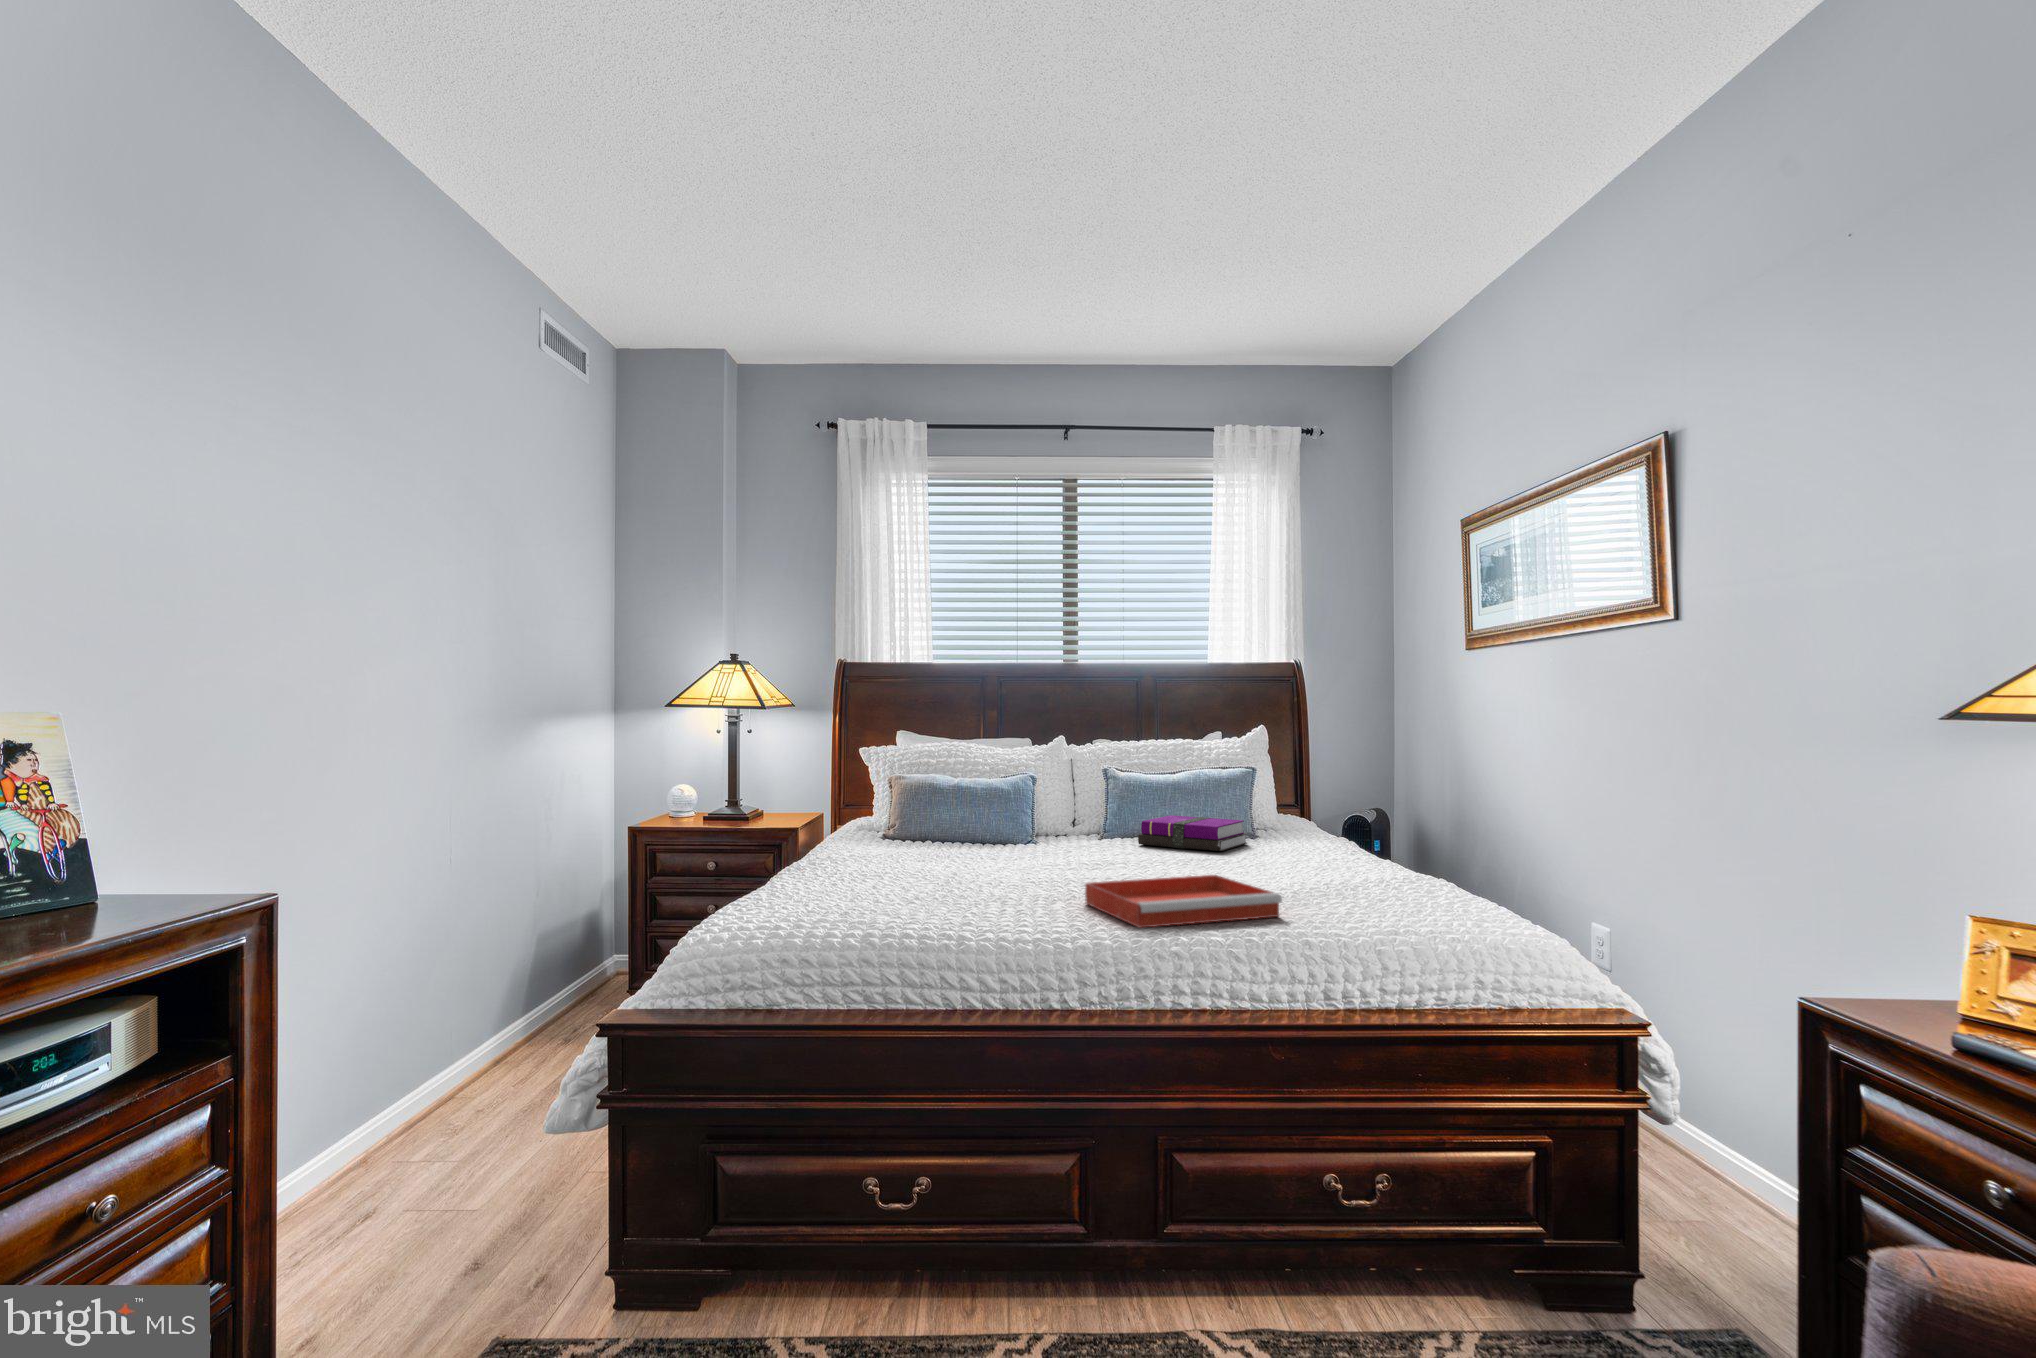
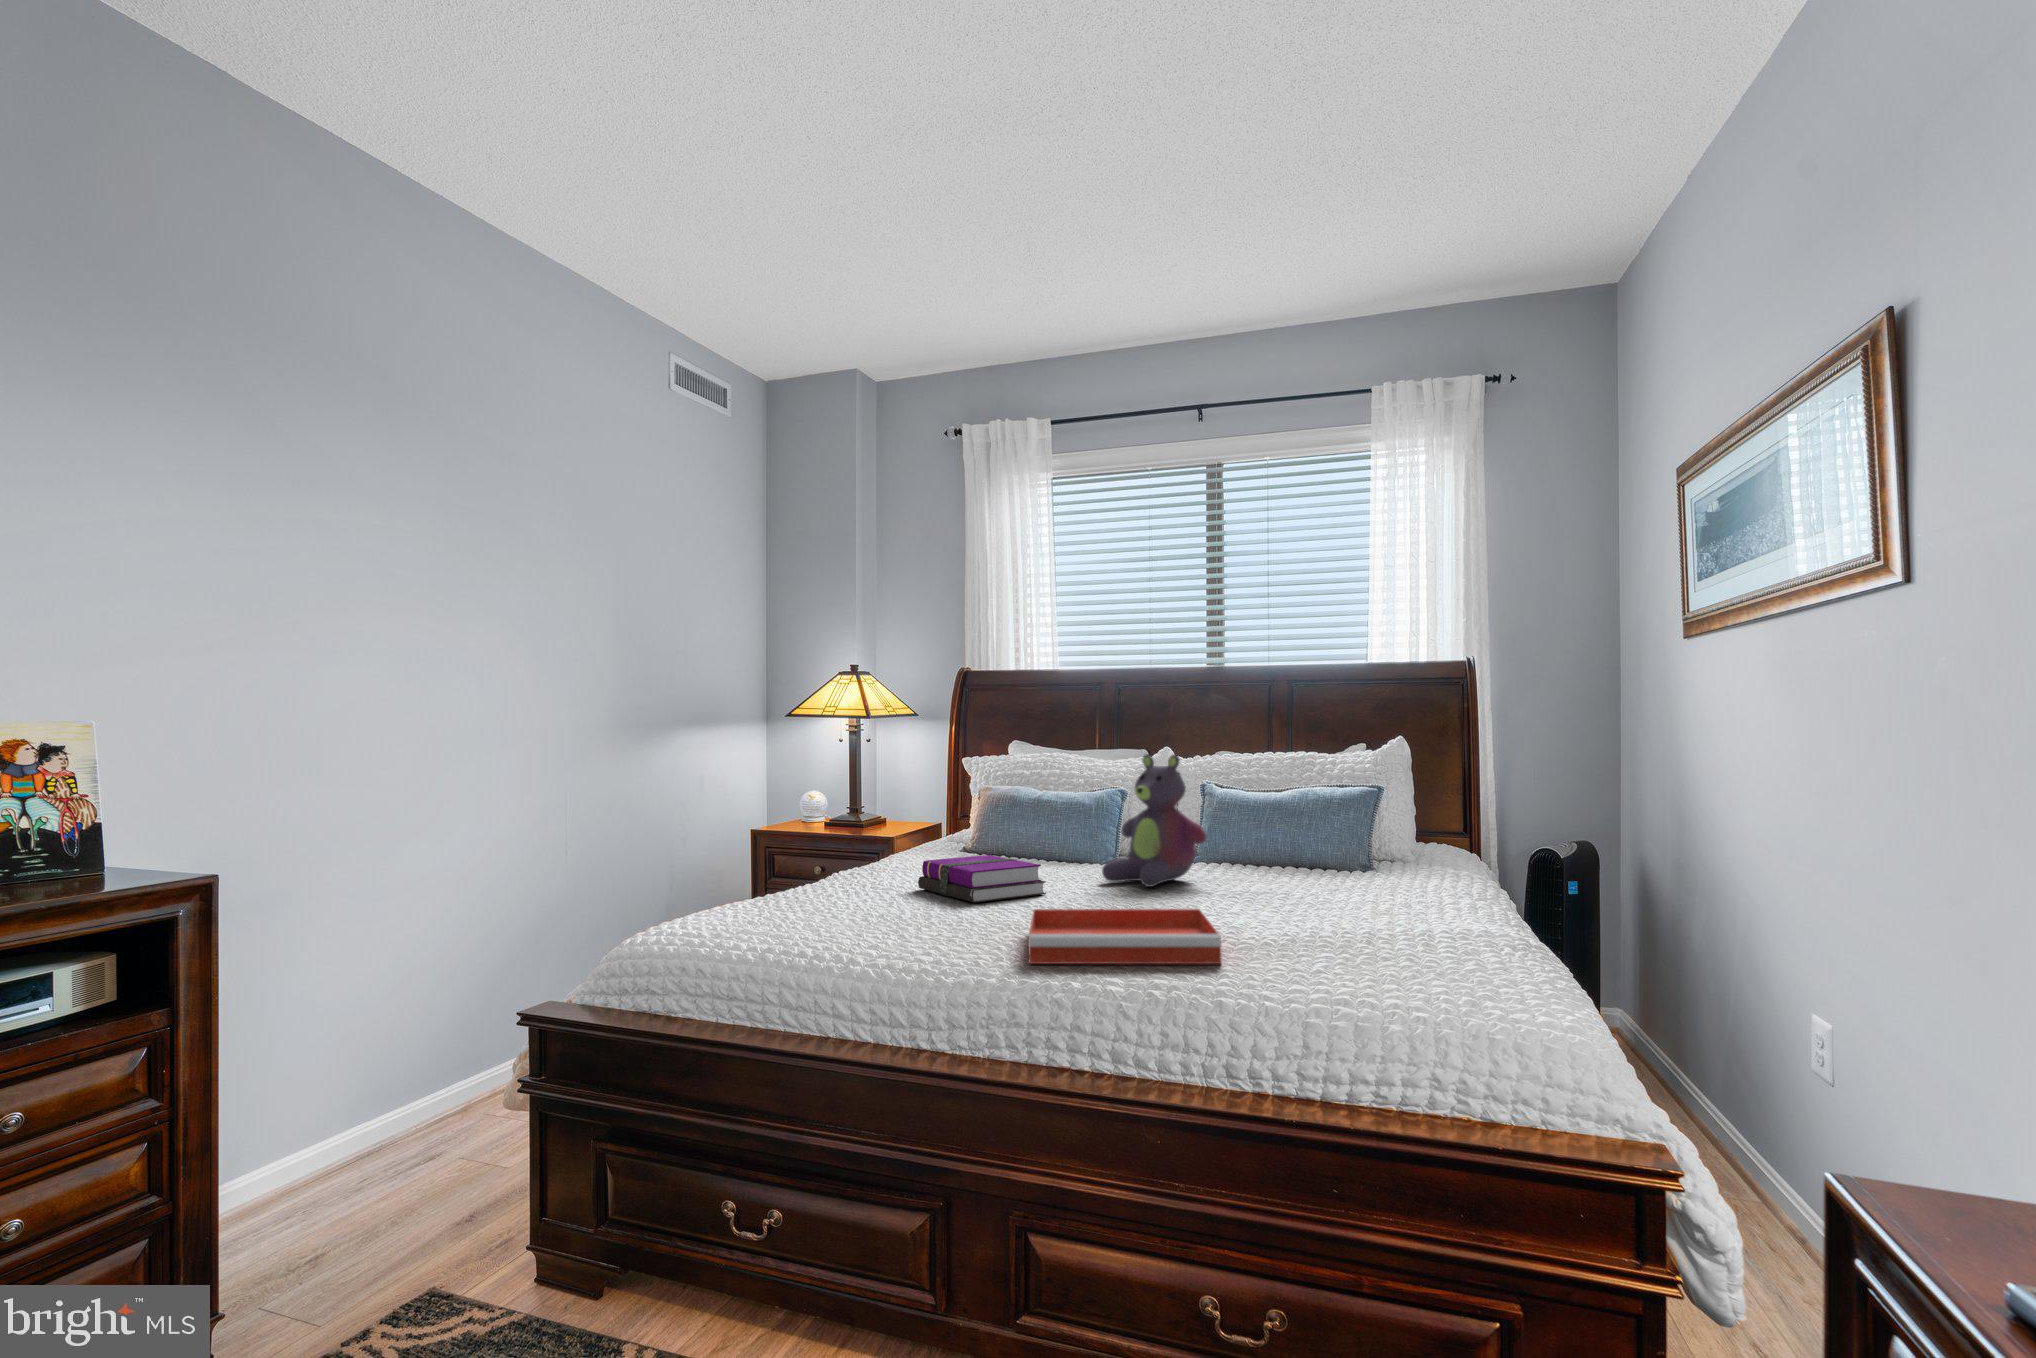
stuffed bear: none [1048,738,1141,860] -> present [1102,754,1206,887]
notebook: present [1138,815,1247,851] -> present [918,855,1046,903]

